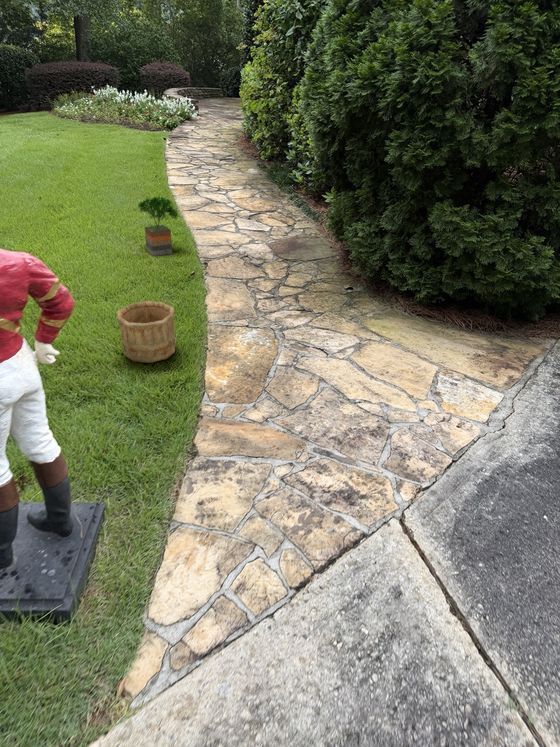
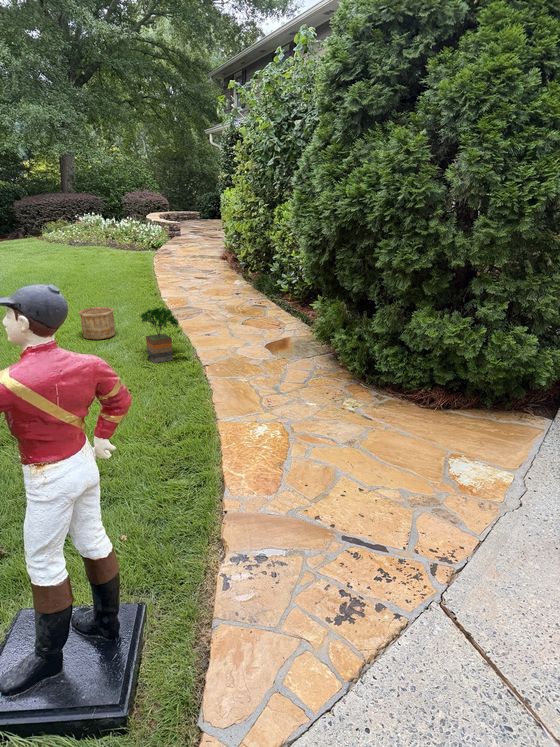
wooden bucket: present [117,301,175,363] -> present [79,307,115,339]

